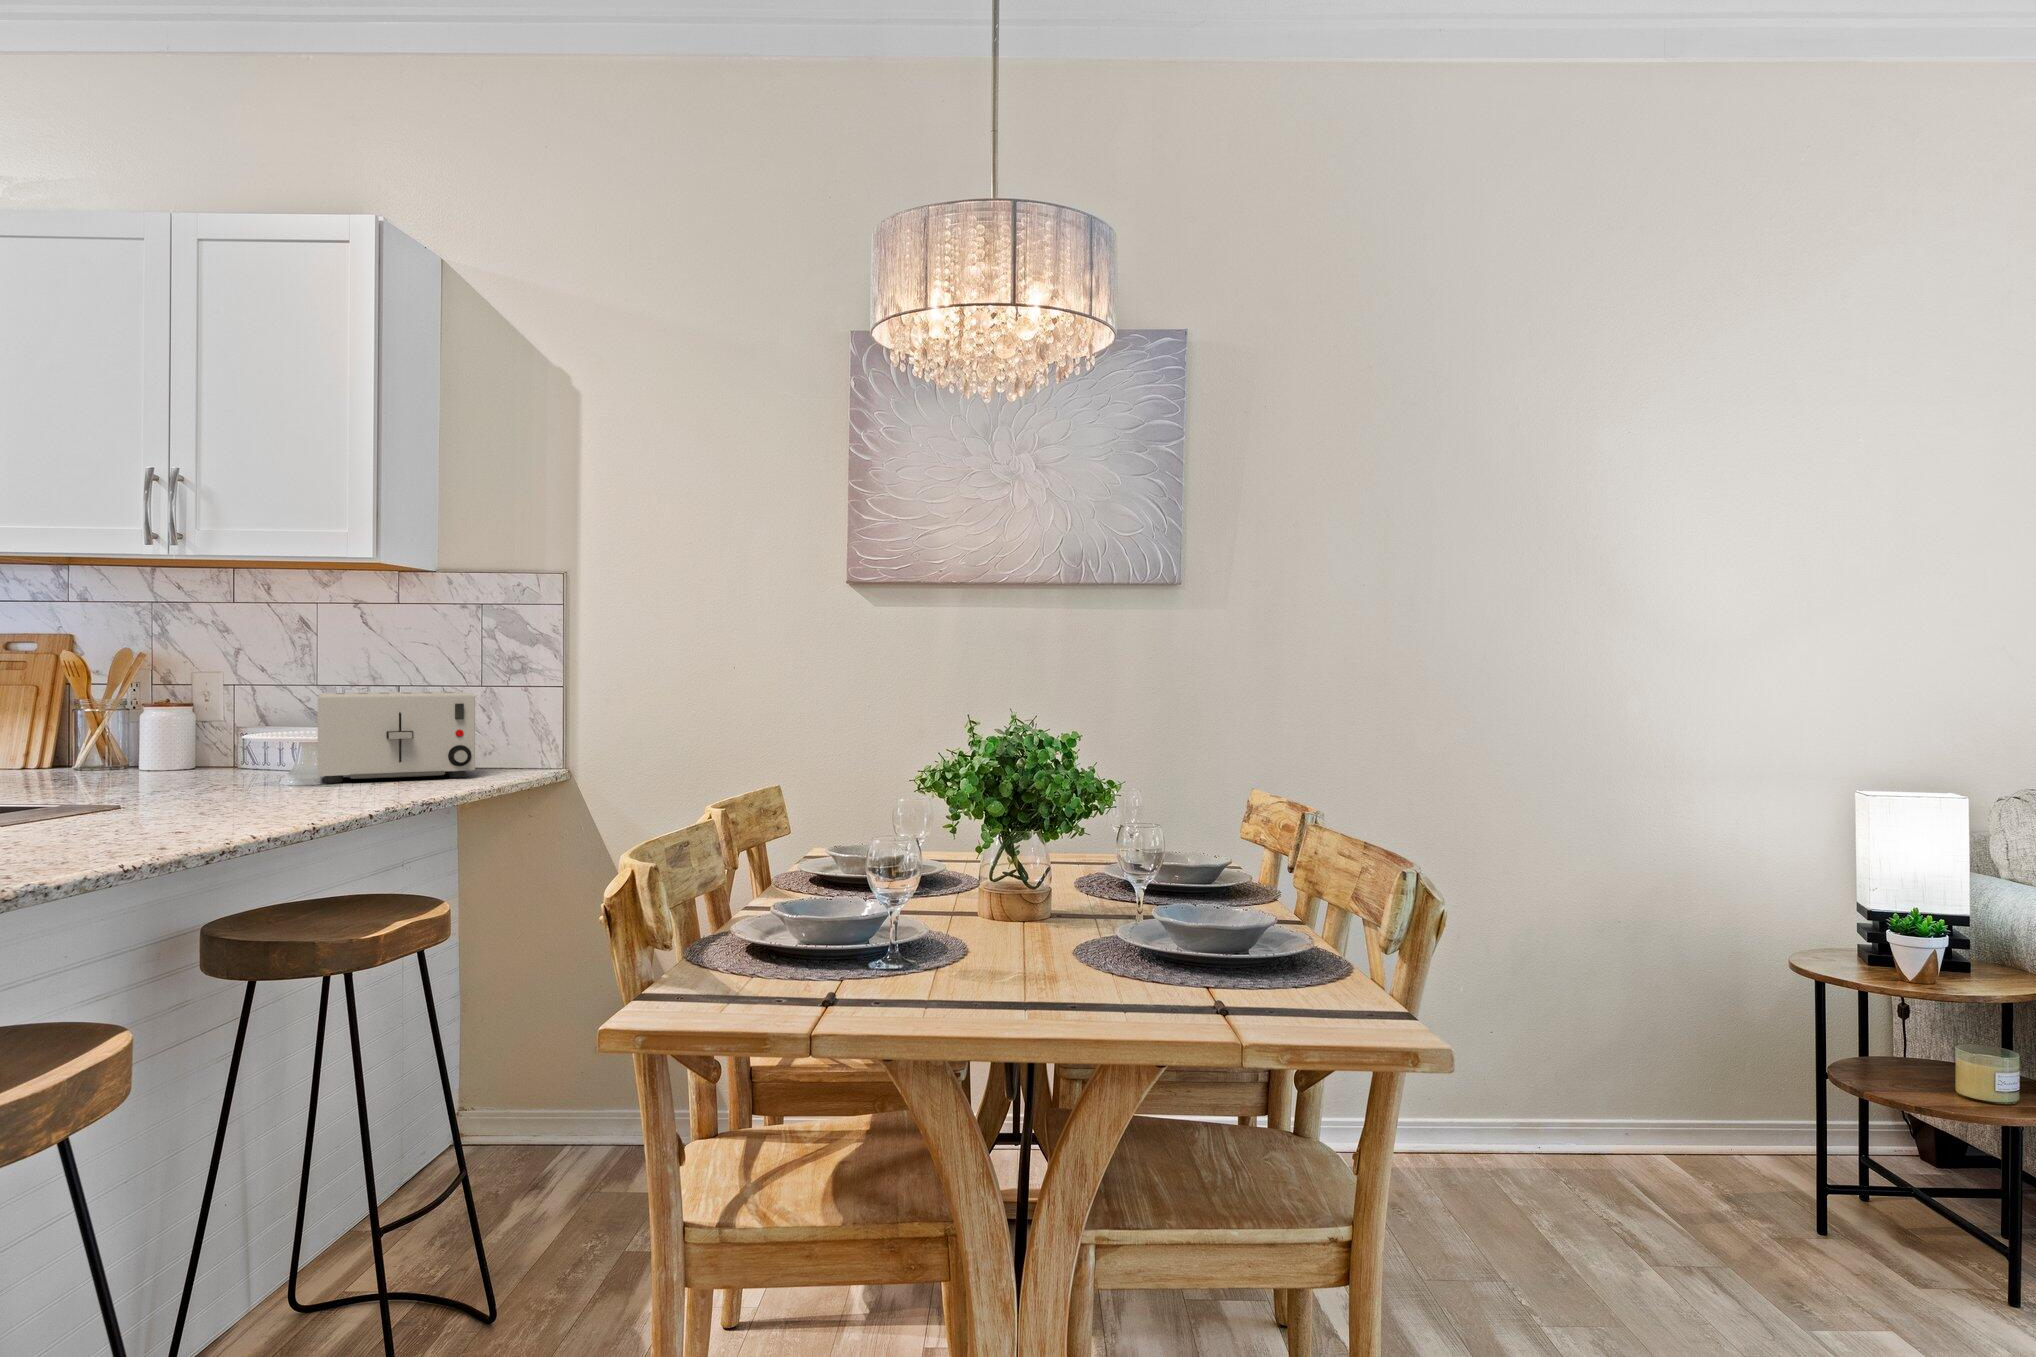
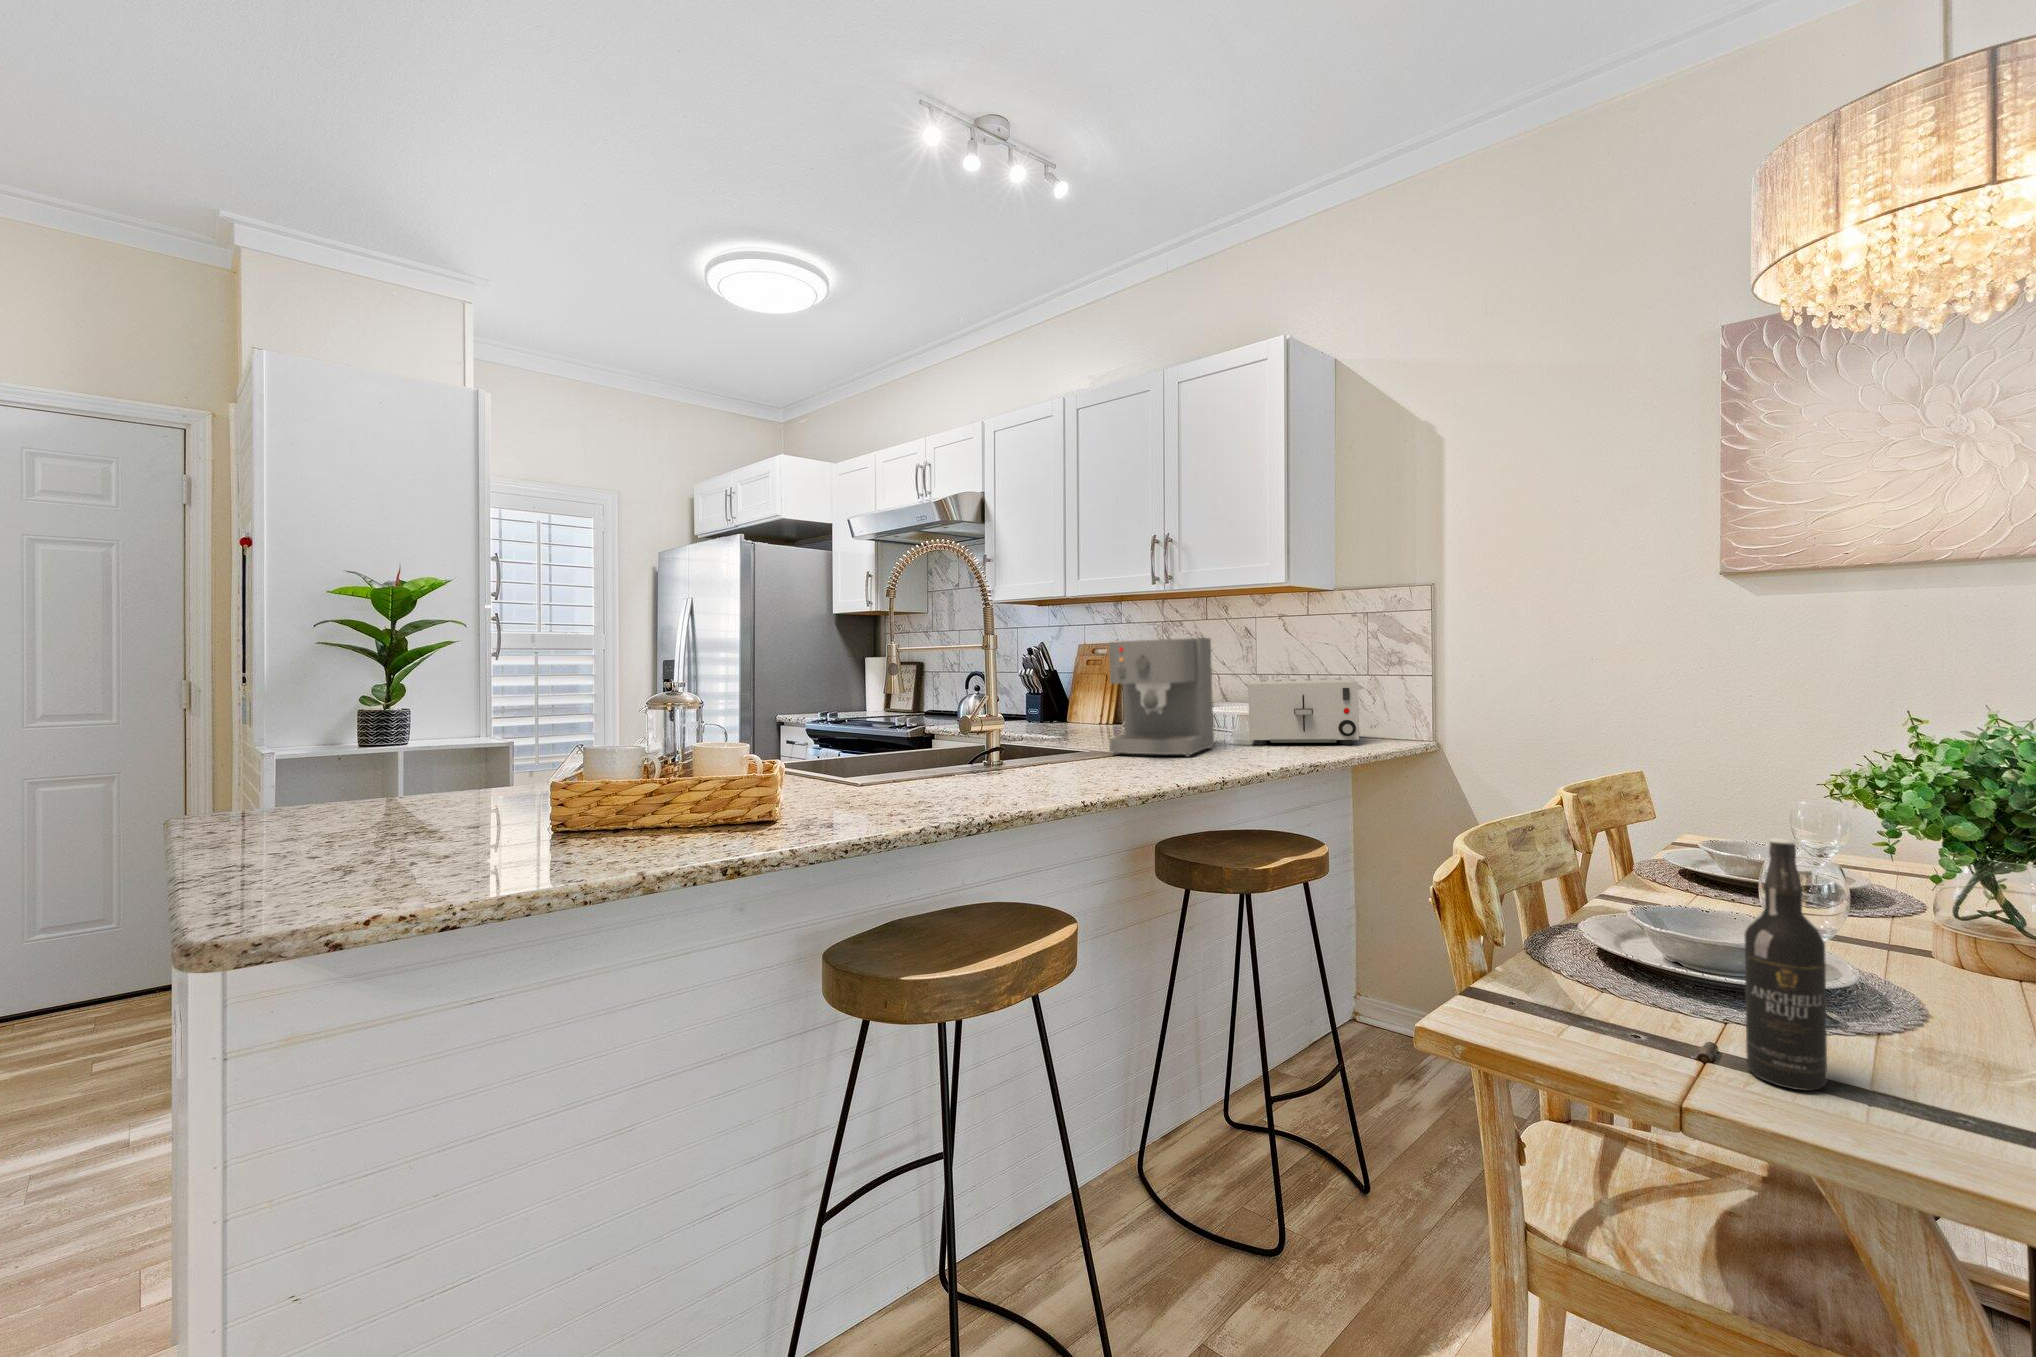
coffee maker: none [76,626,262,805] -> present [1109,638,1214,757]
wine bottle: none [860,808,910,1013] -> present [1744,838,1827,1091]

